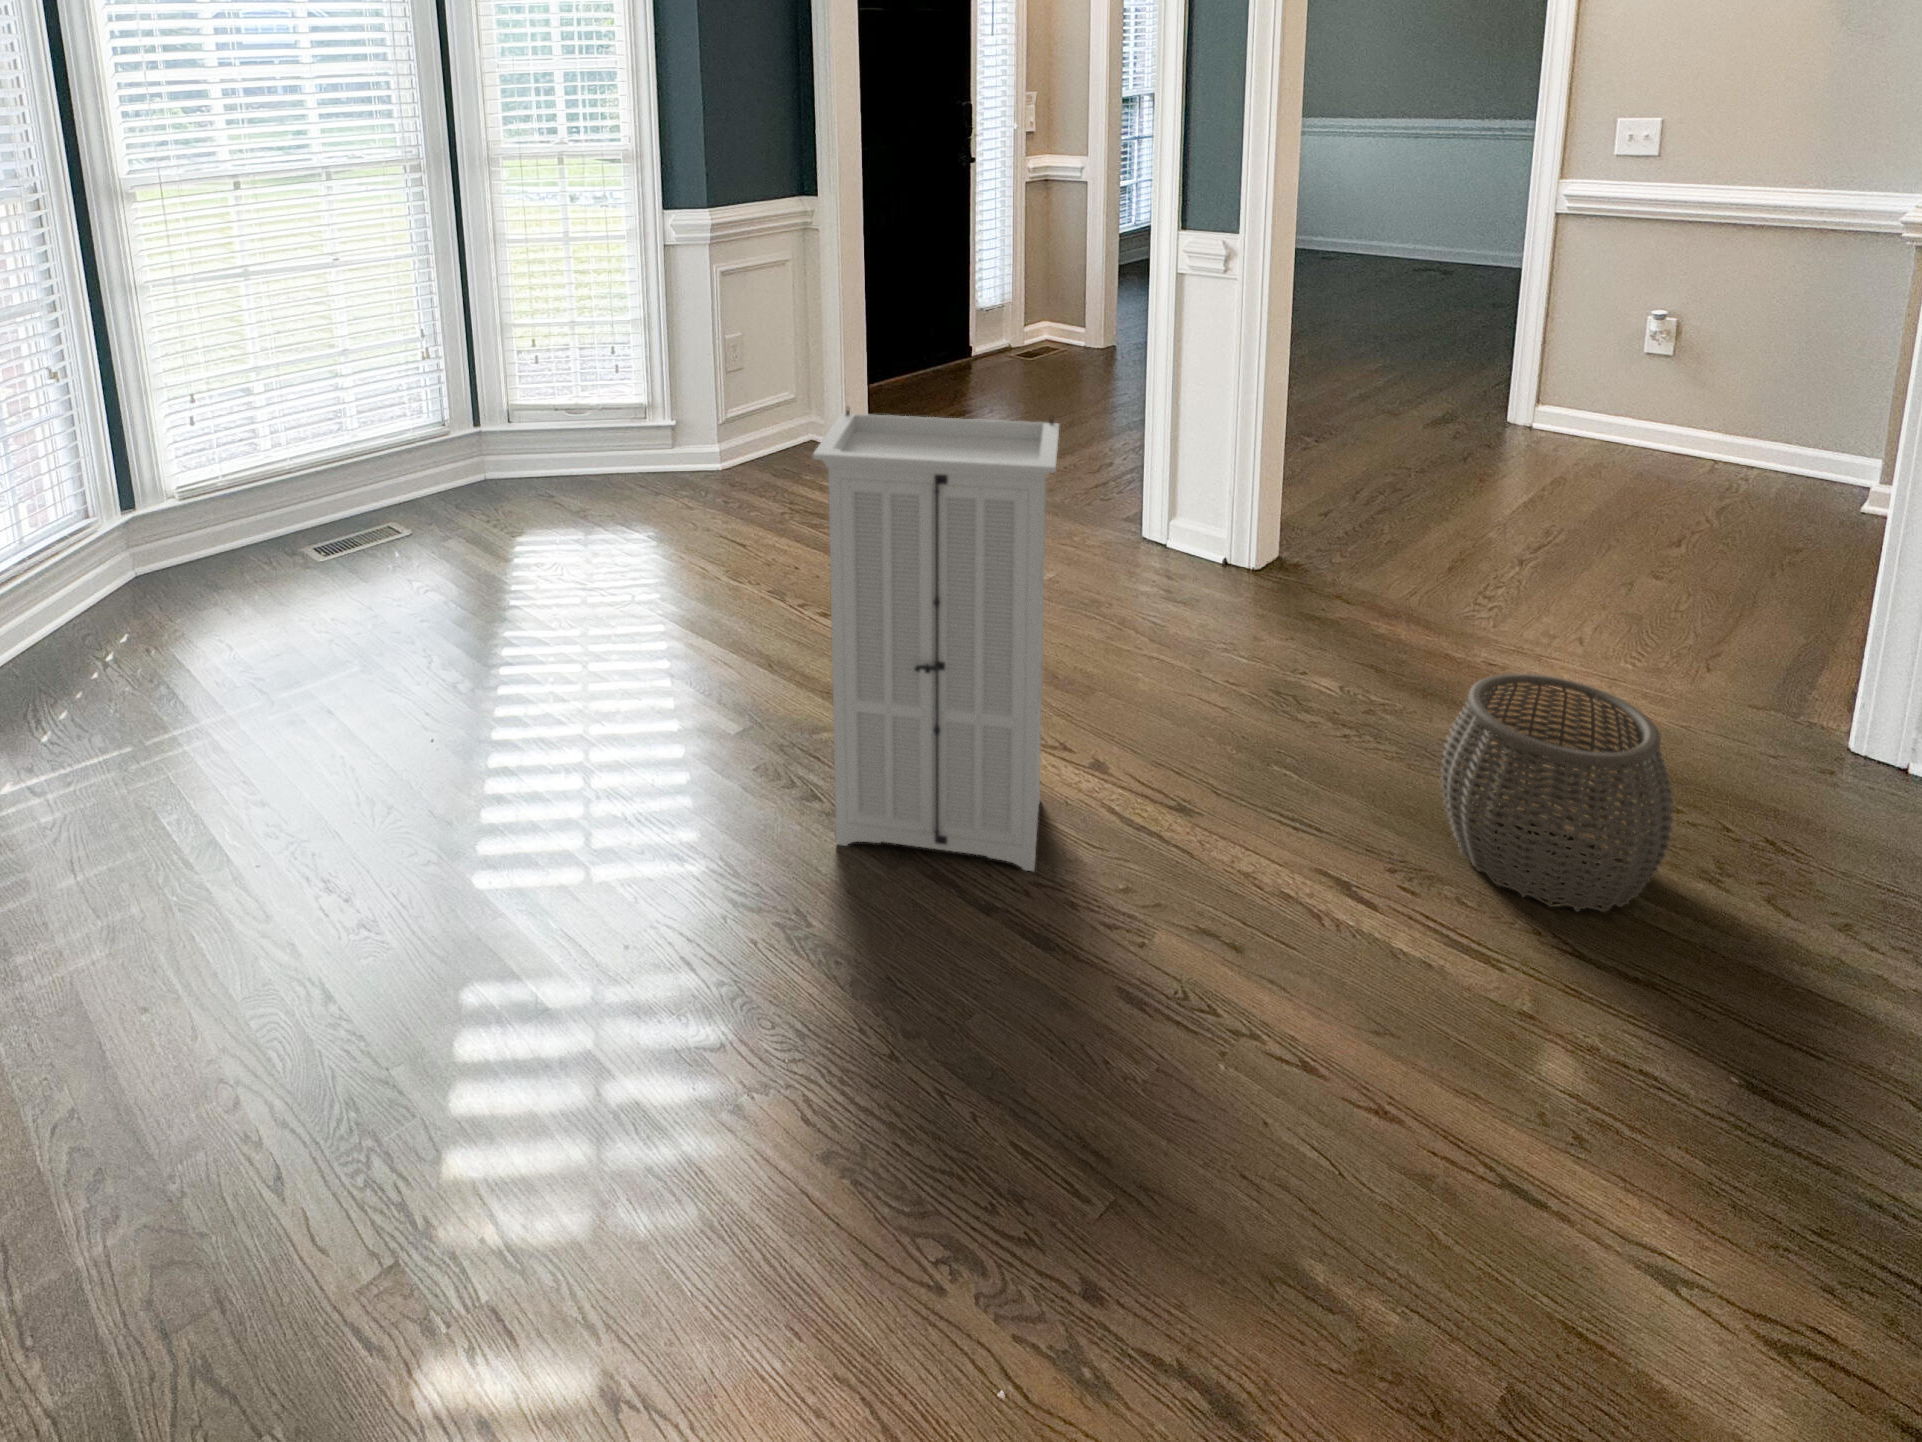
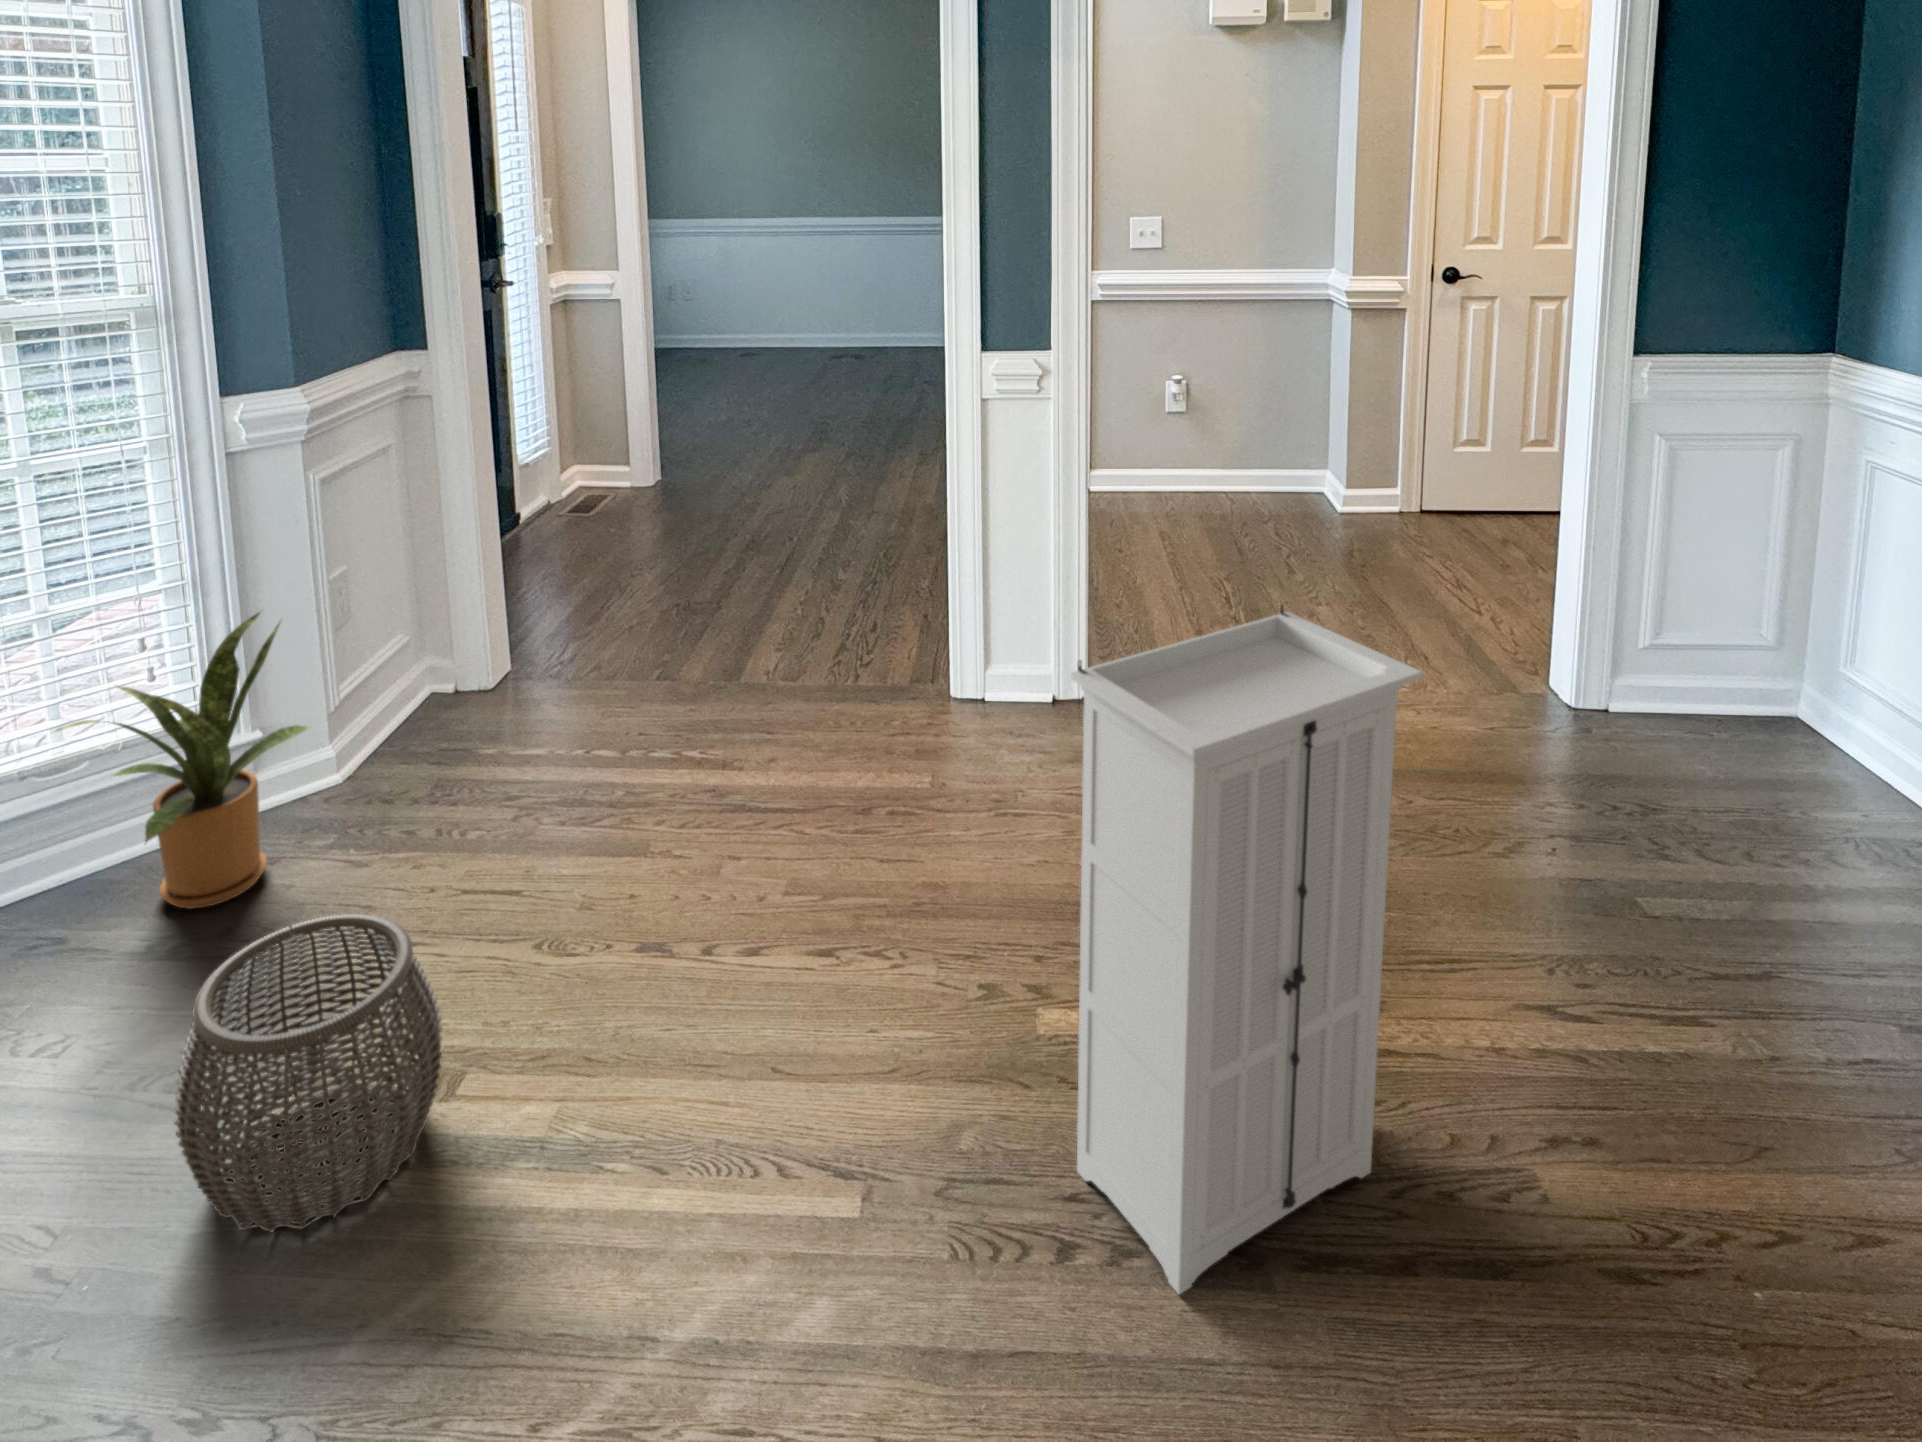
house plant: none [539,341,689,502] -> present [56,613,309,908]
woven basket: present [1441,673,1674,912] -> present [174,914,442,1232]

